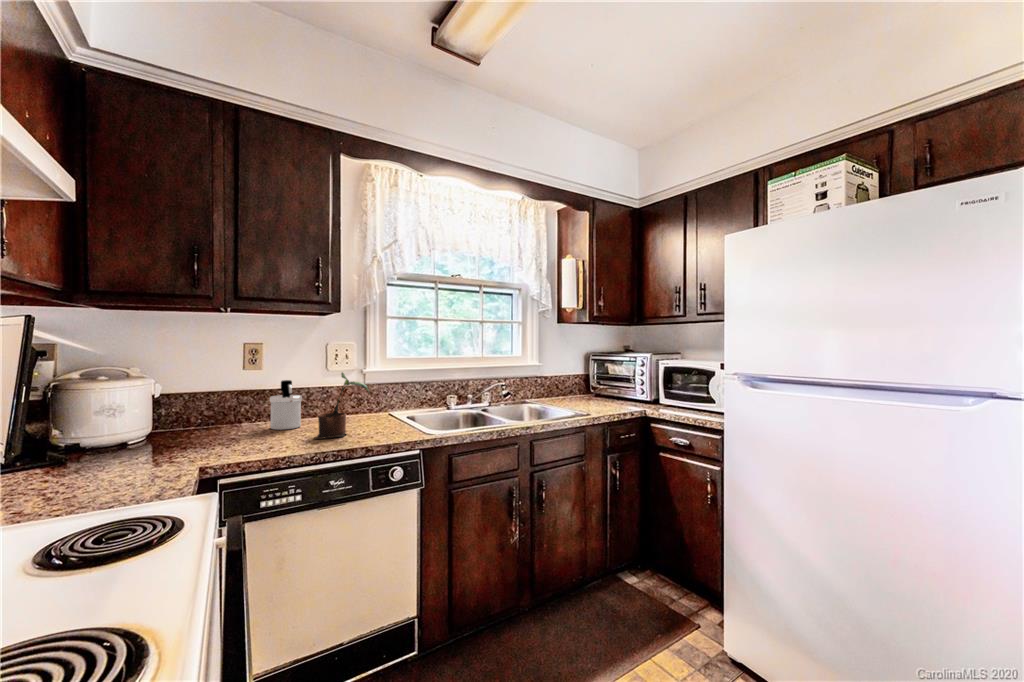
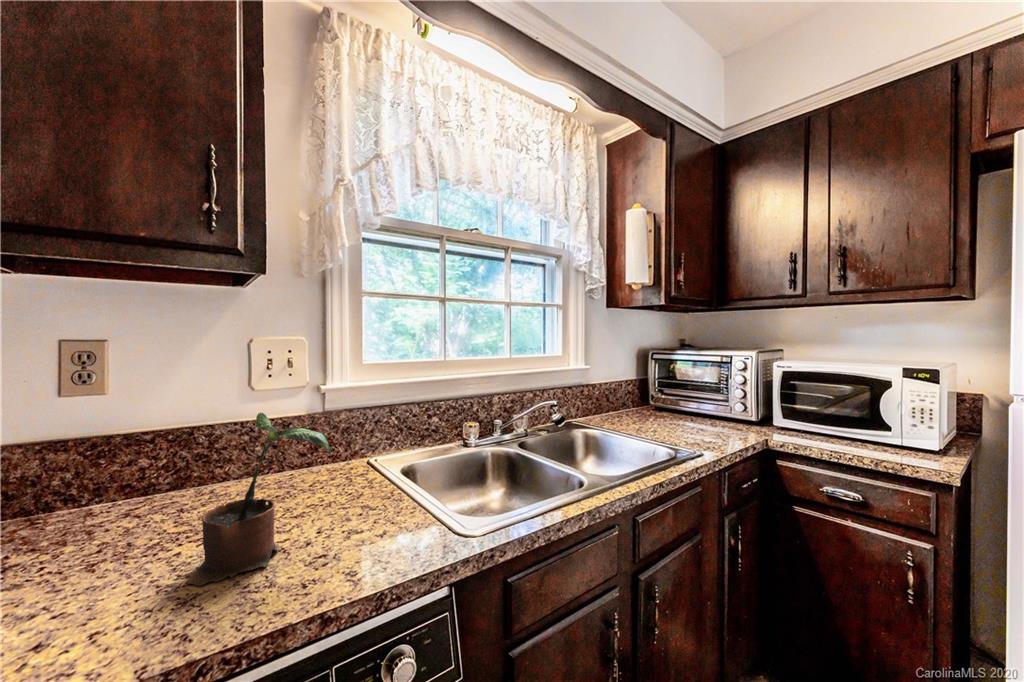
soap dispenser: present [270,380,302,430] -> none [101,420,185,535]

